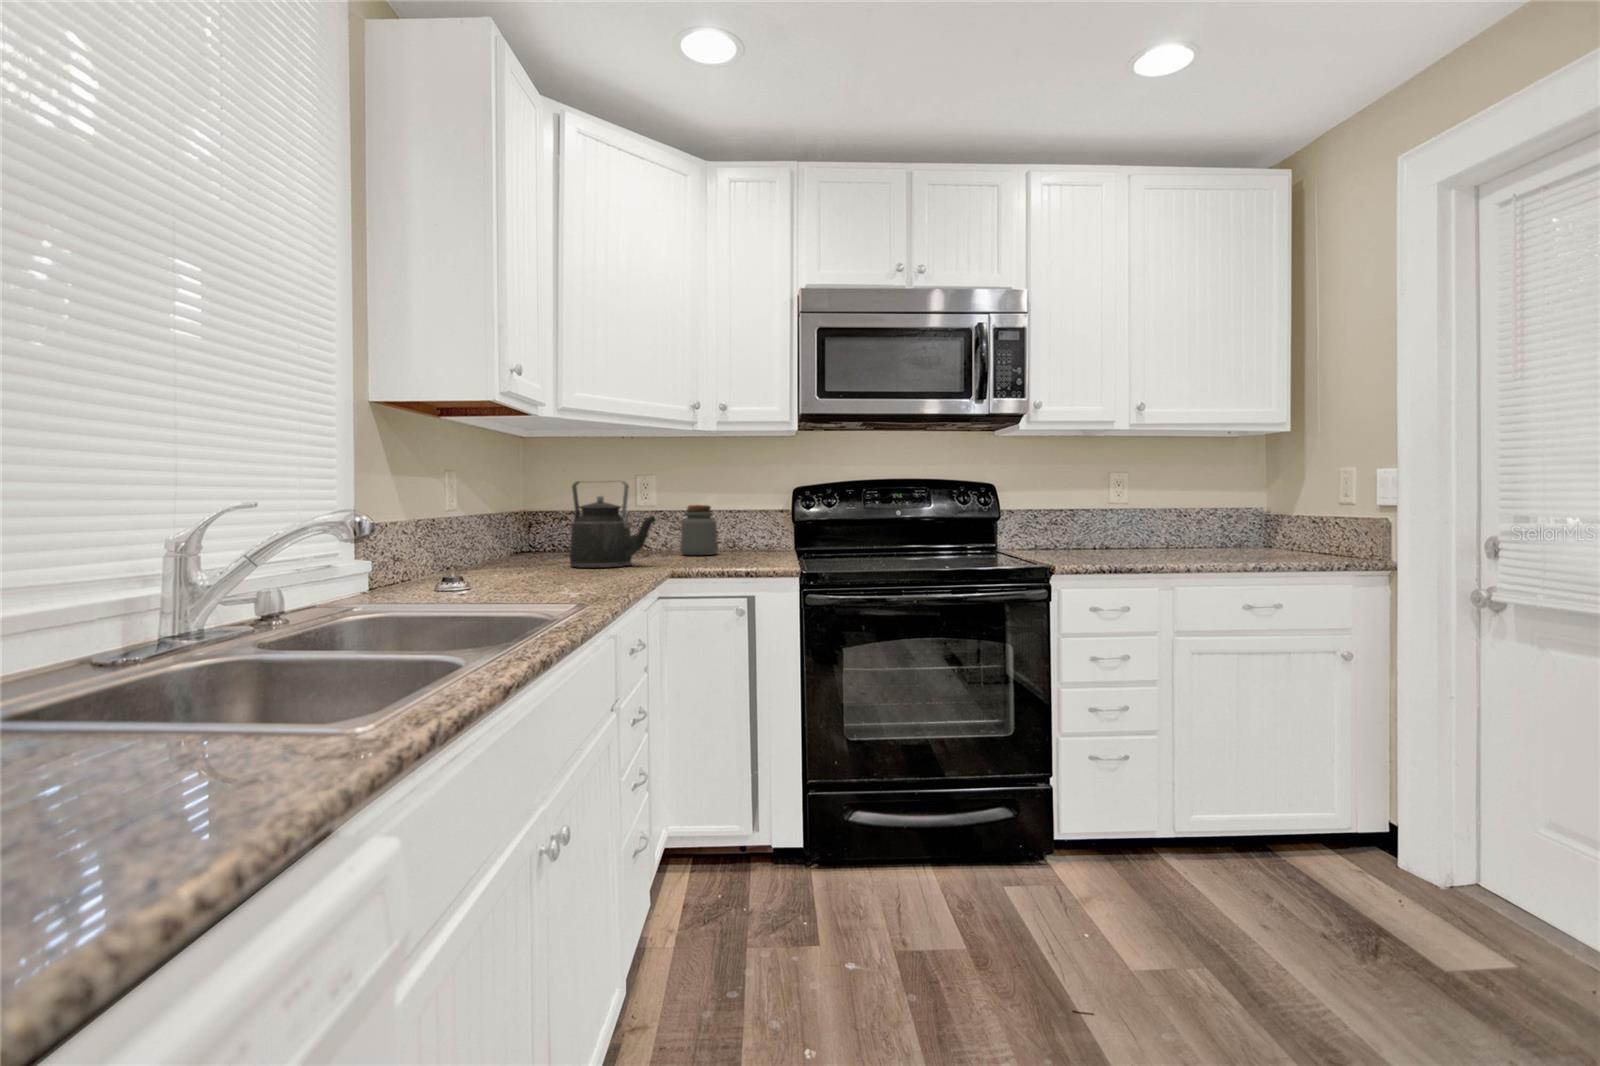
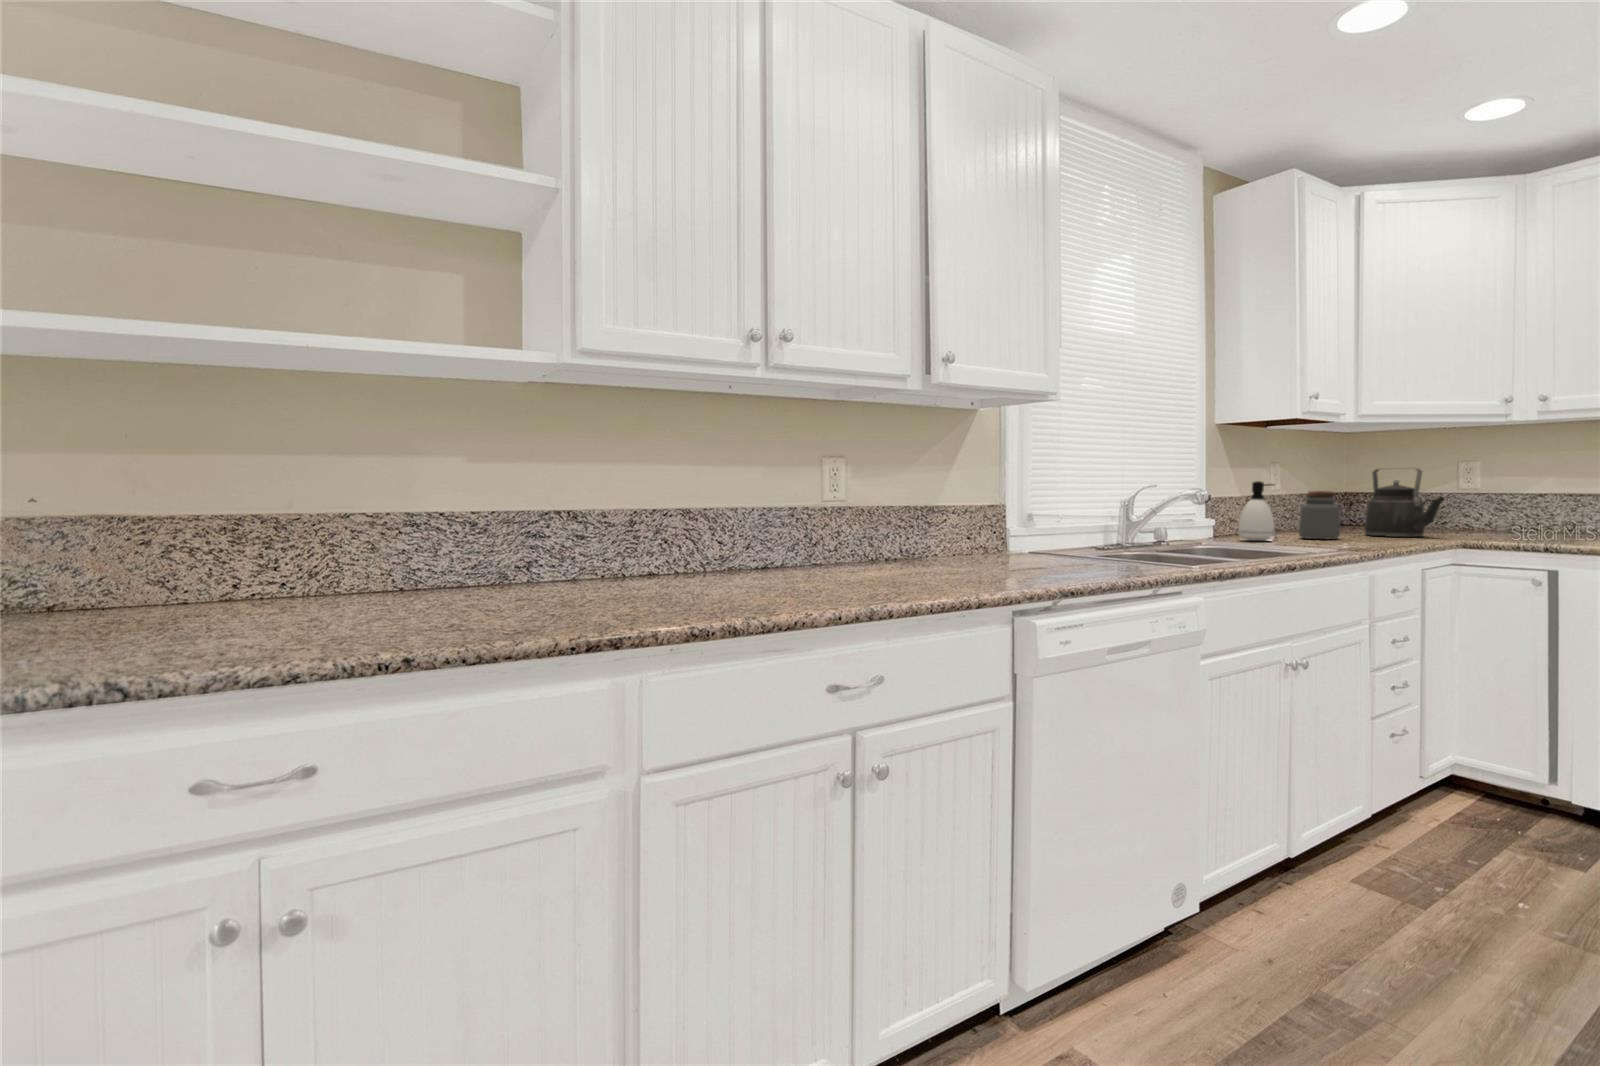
soap dispenser: none [418,496,477,594] -> present [1238,481,1275,541]
jar: present [680,505,718,555] -> present [1299,491,1340,539]

